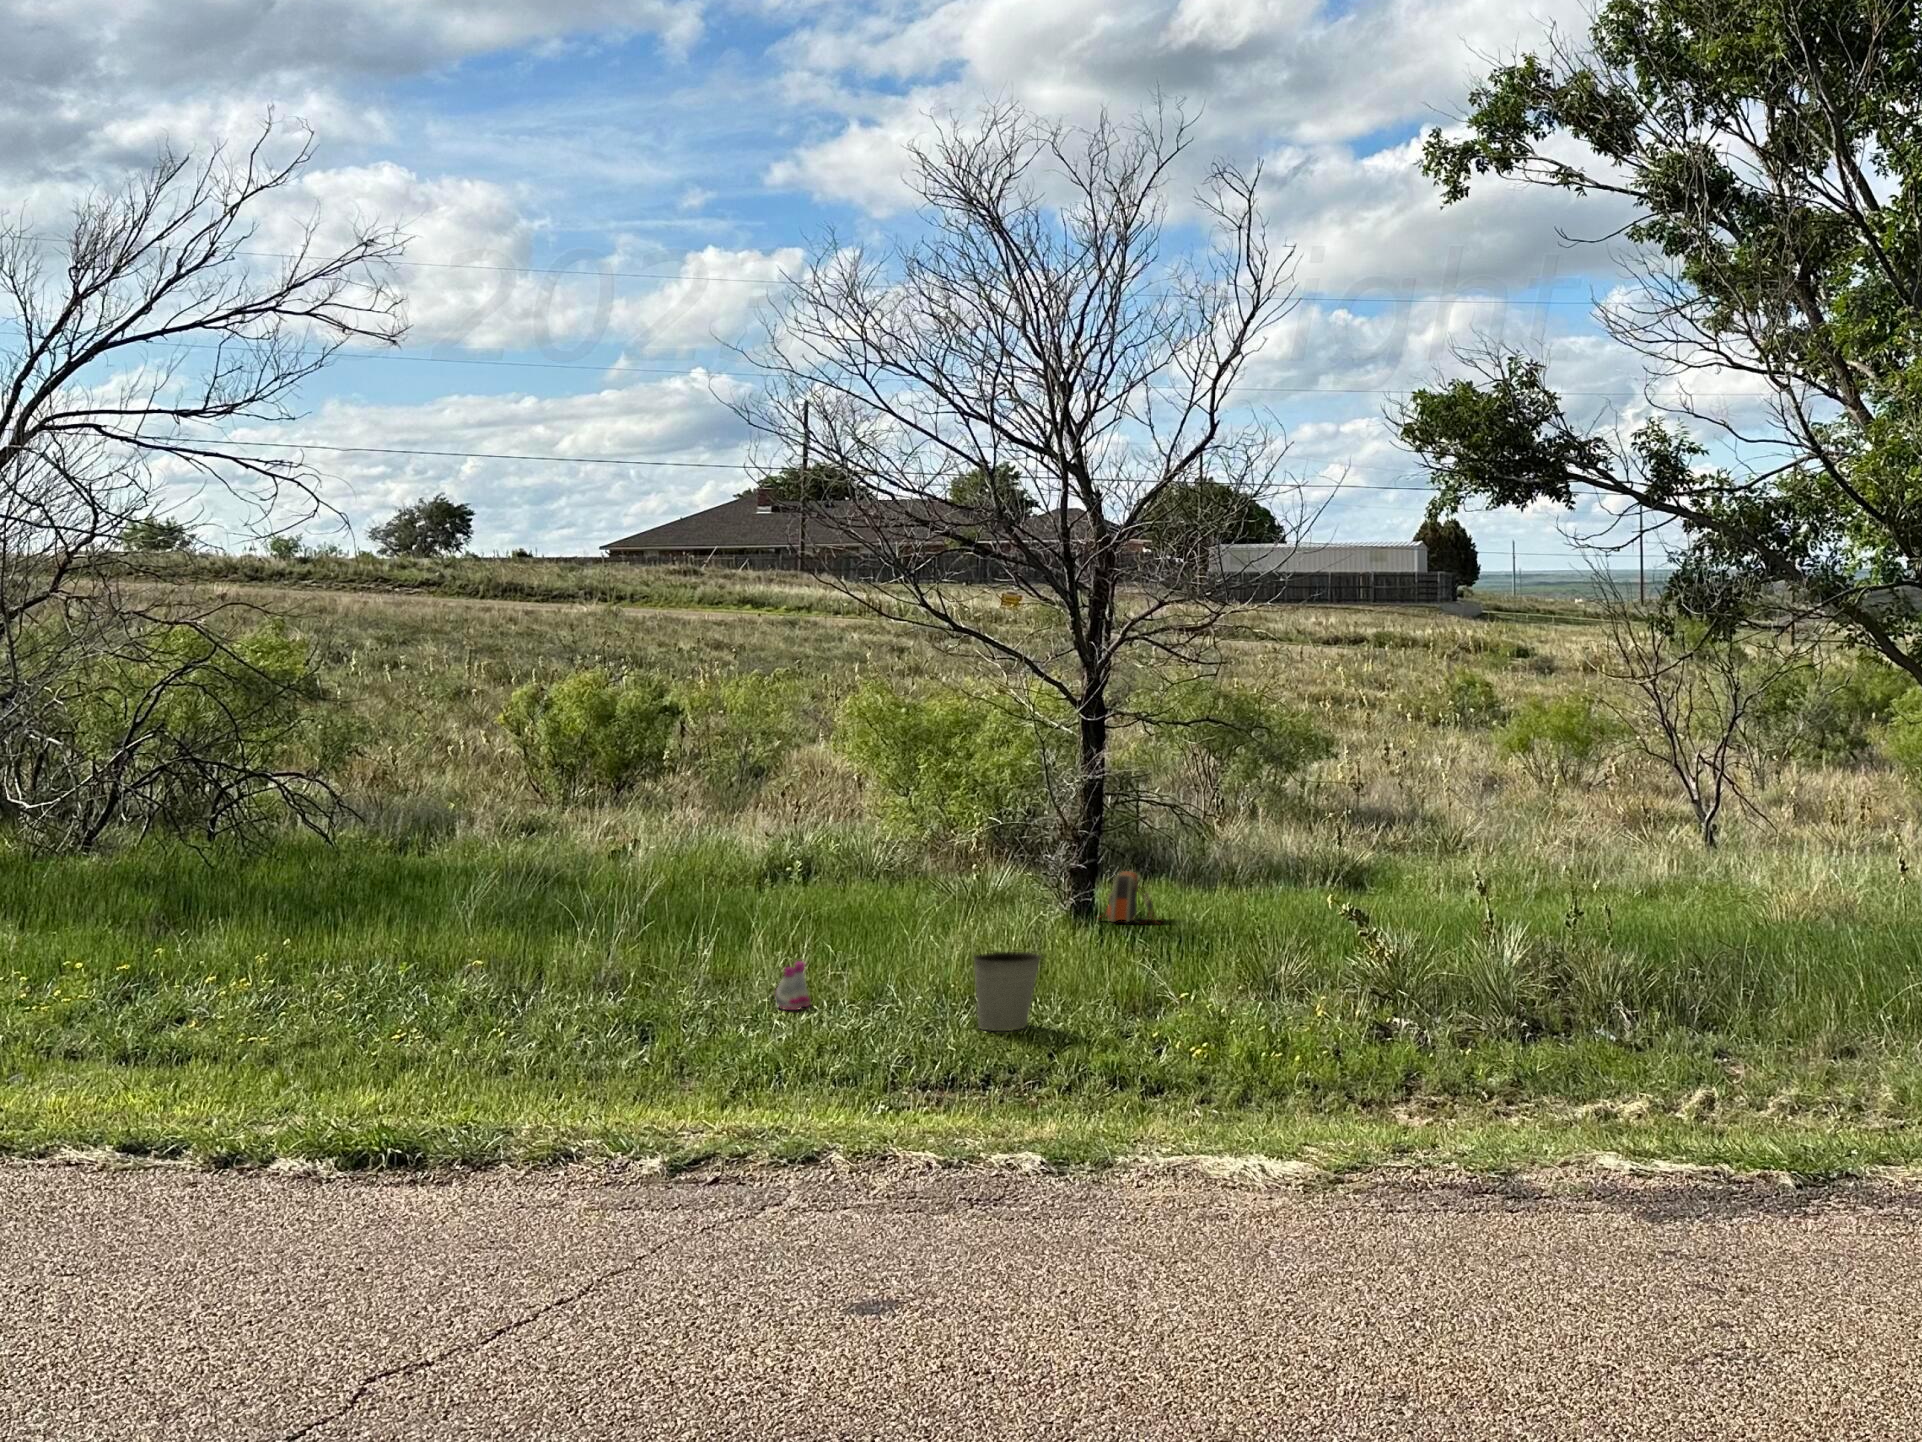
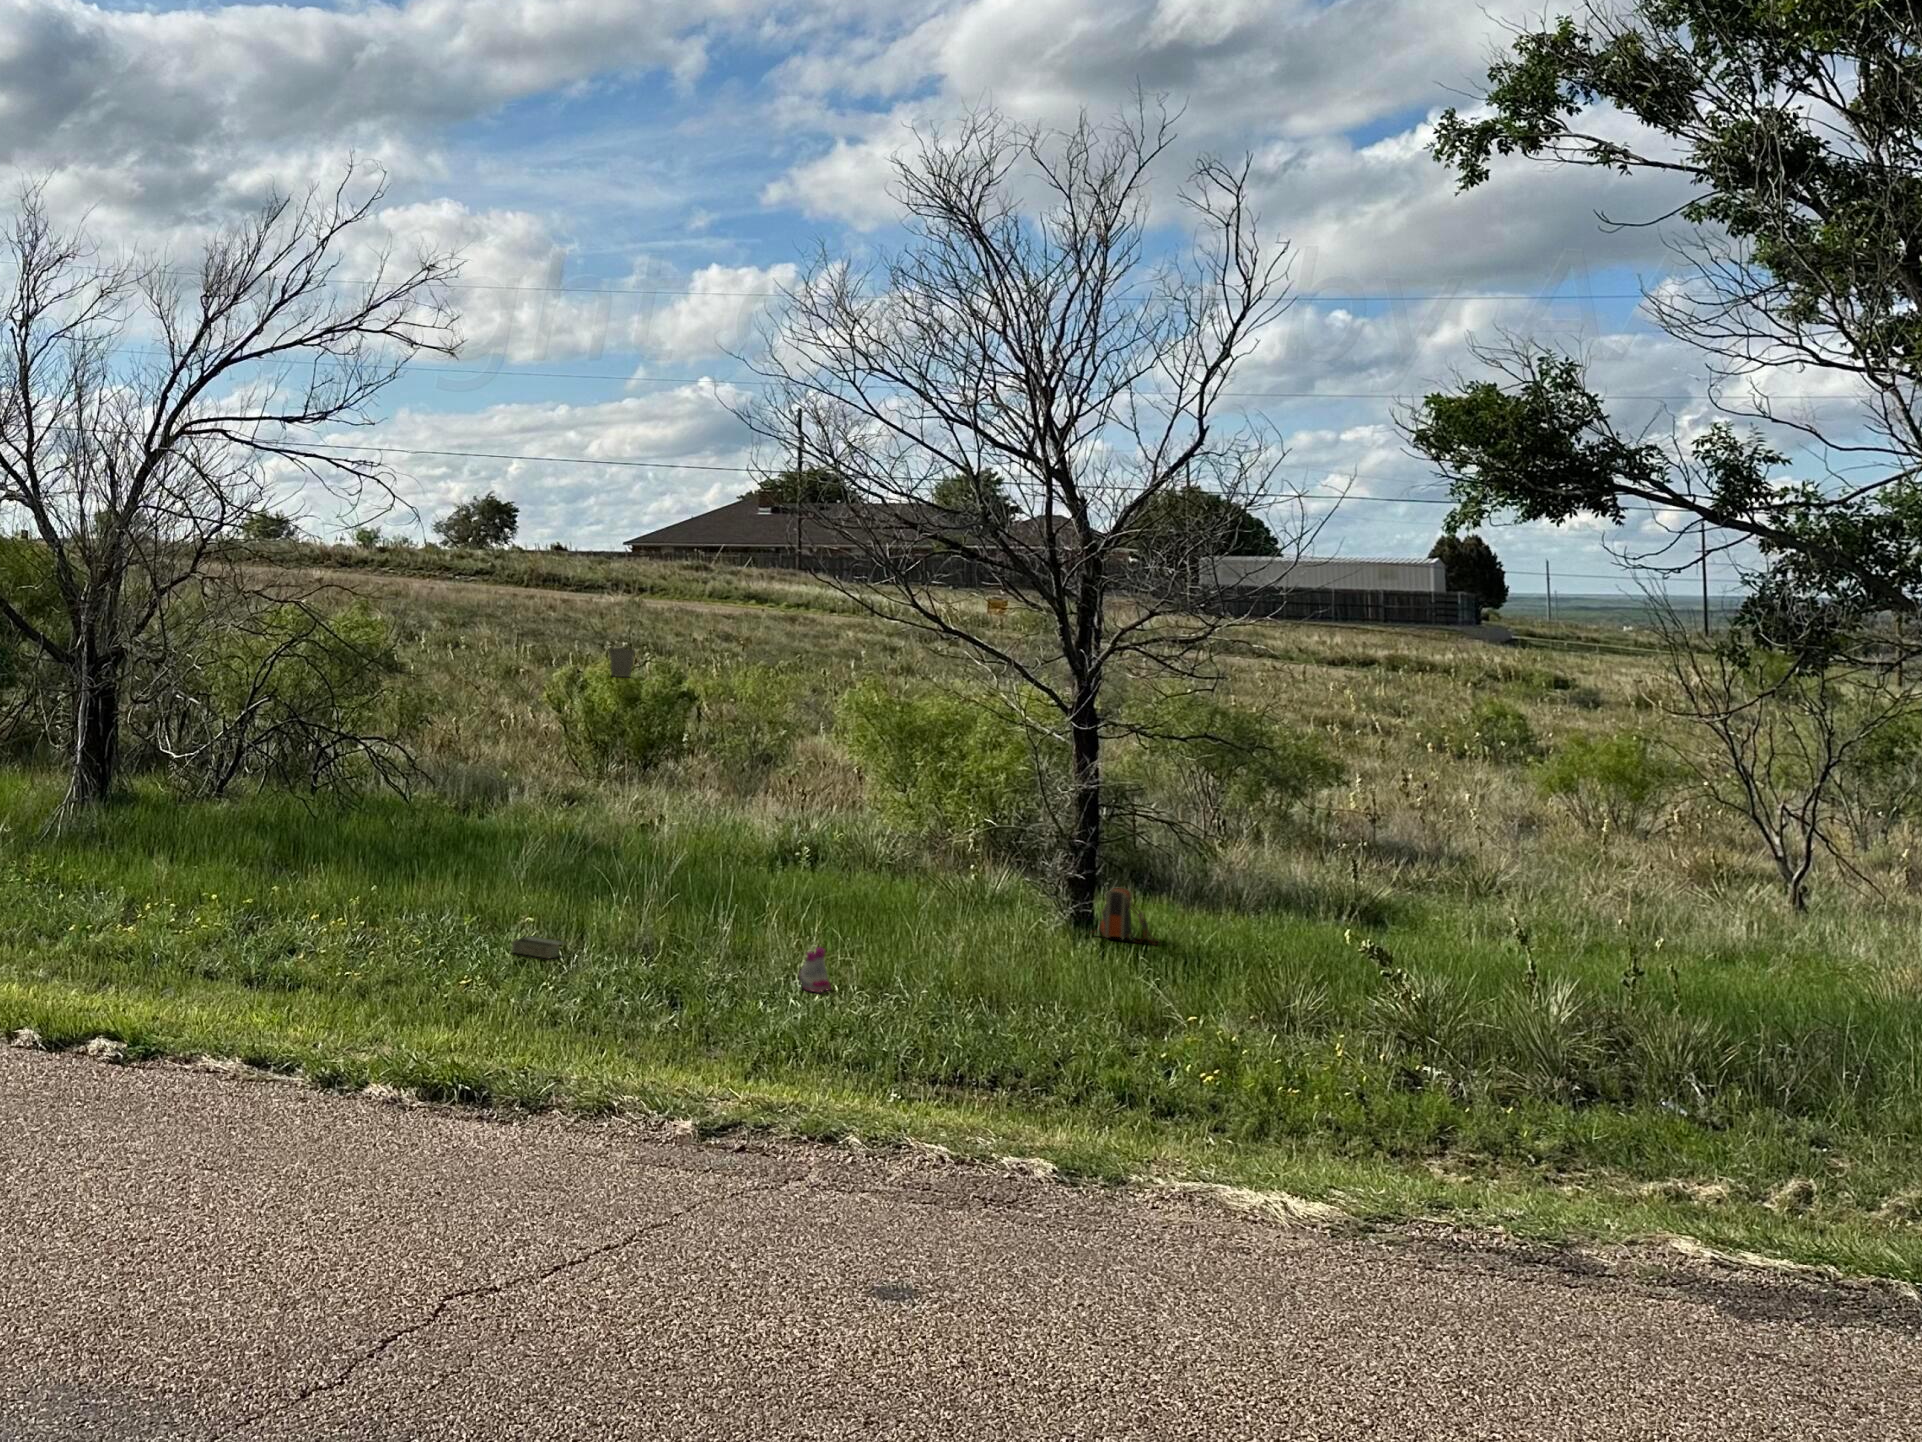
bucket: present [973,952,1042,1031] -> present [609,647,635,677]
toolbox: none [427,982,500,1007] -> present [512,936,565,958]

